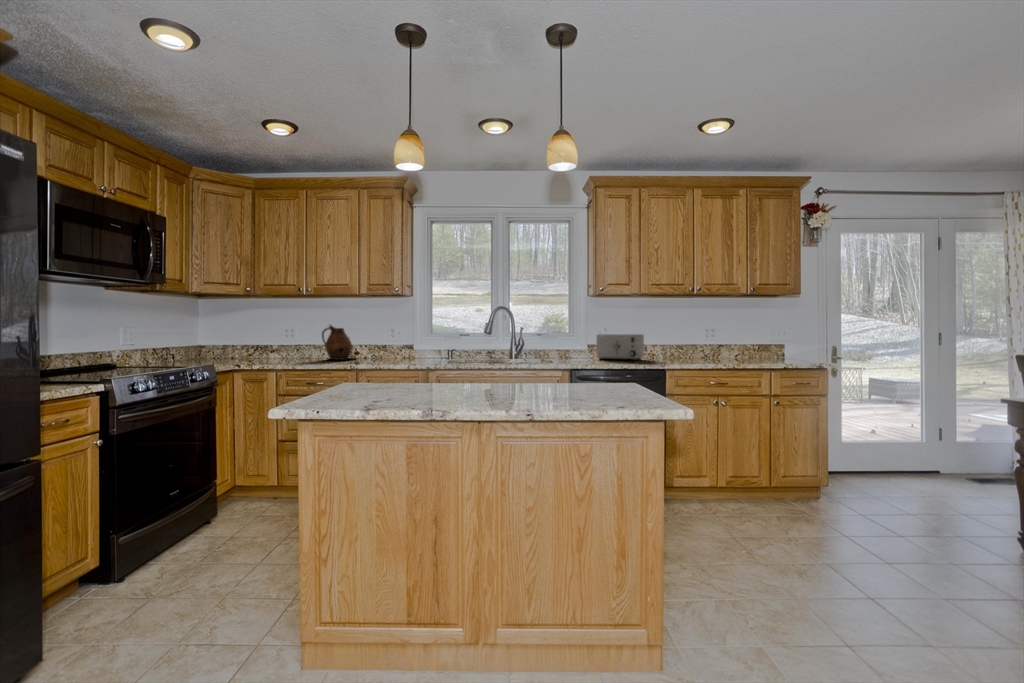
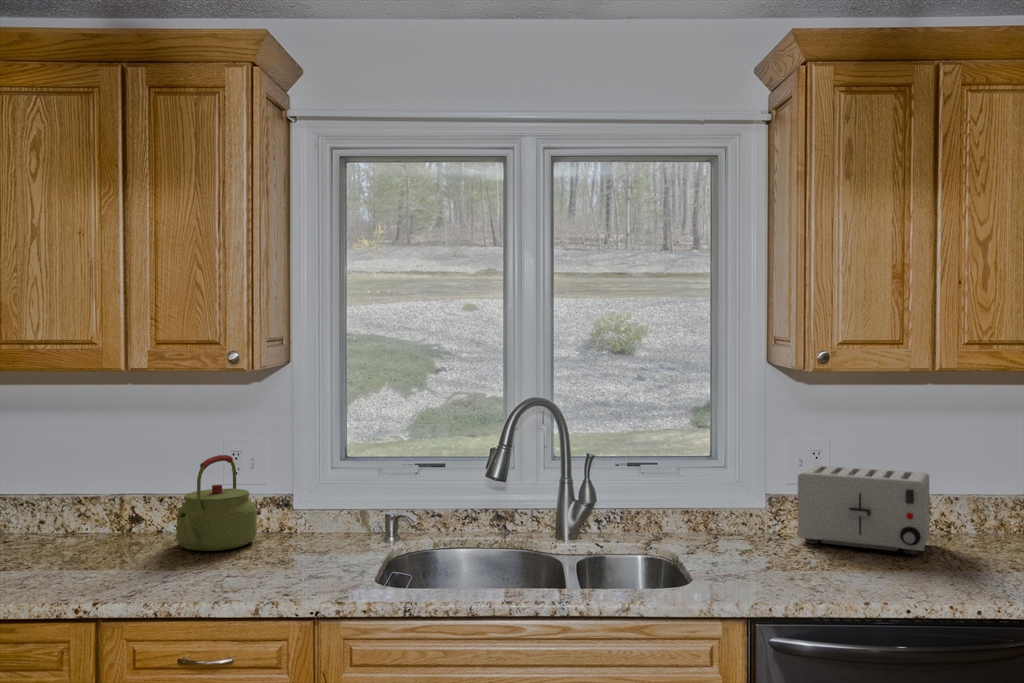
ceramic pitcher: present [322,324,352,360] -> none [28,445,136,555]
kettle: none [374,328,402,360] -> present [177,455,257,551]

